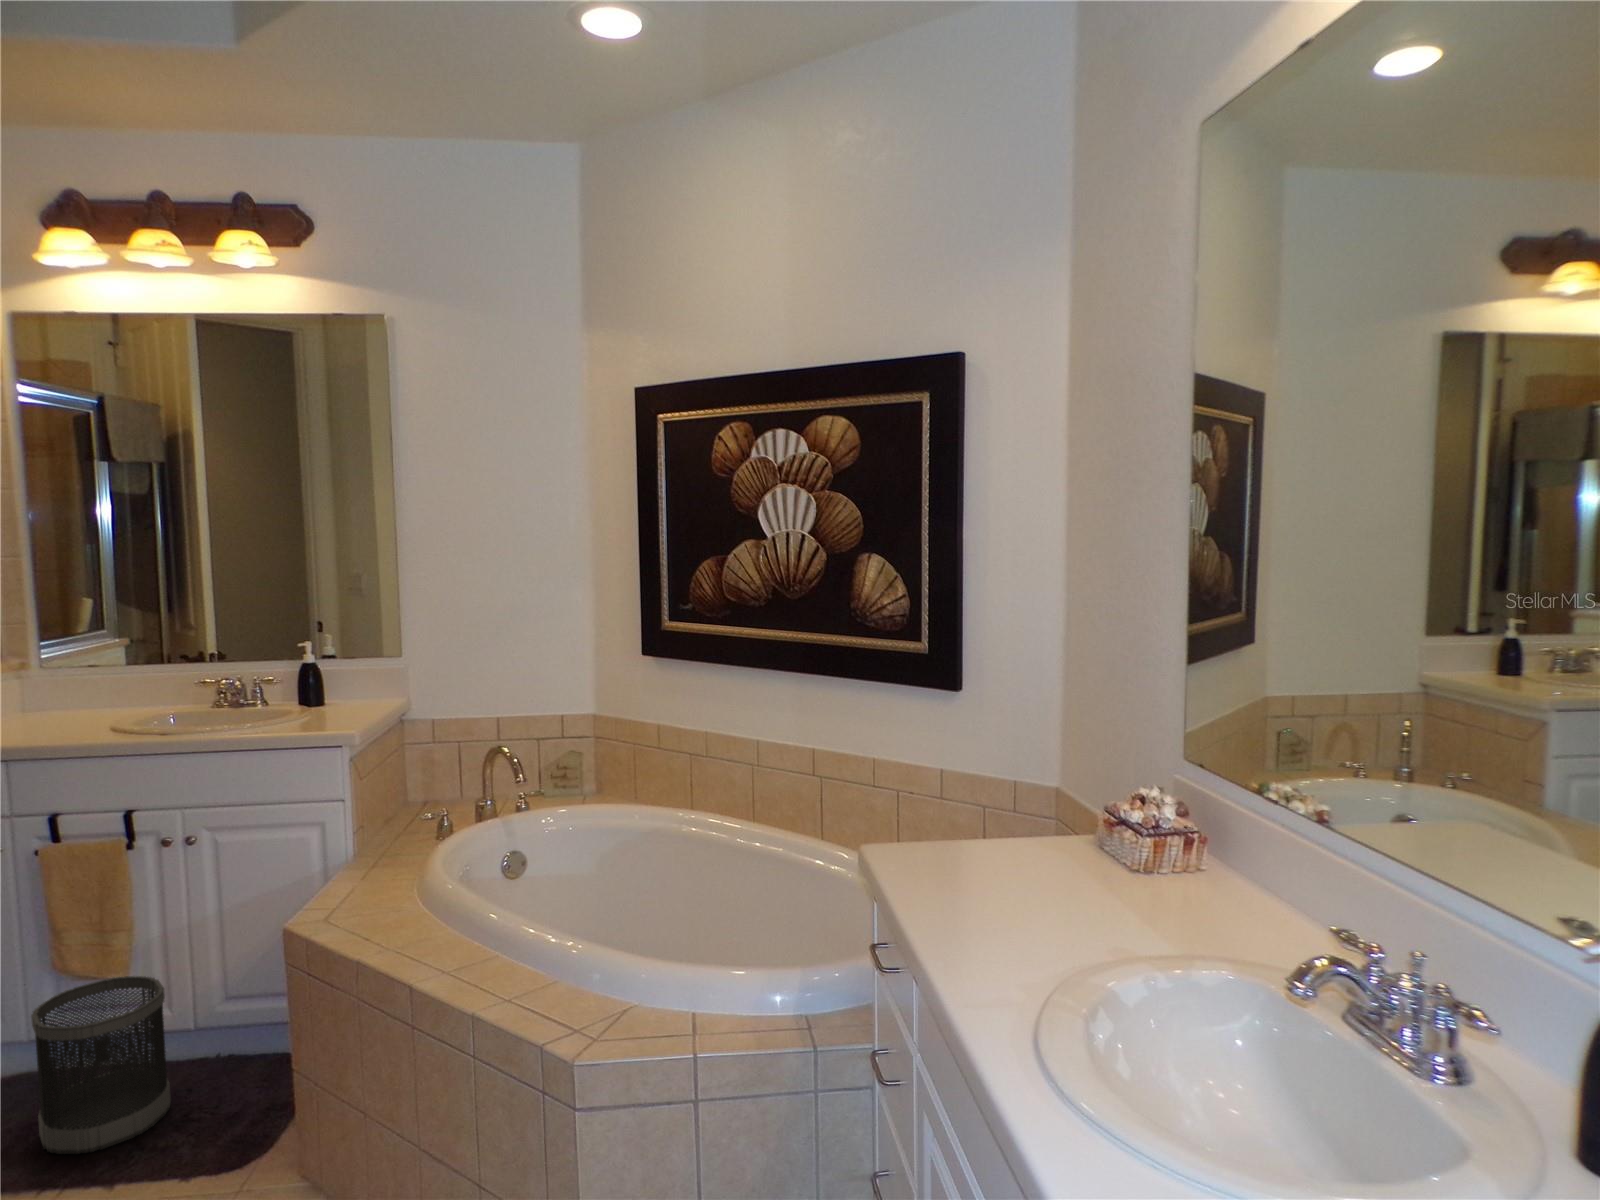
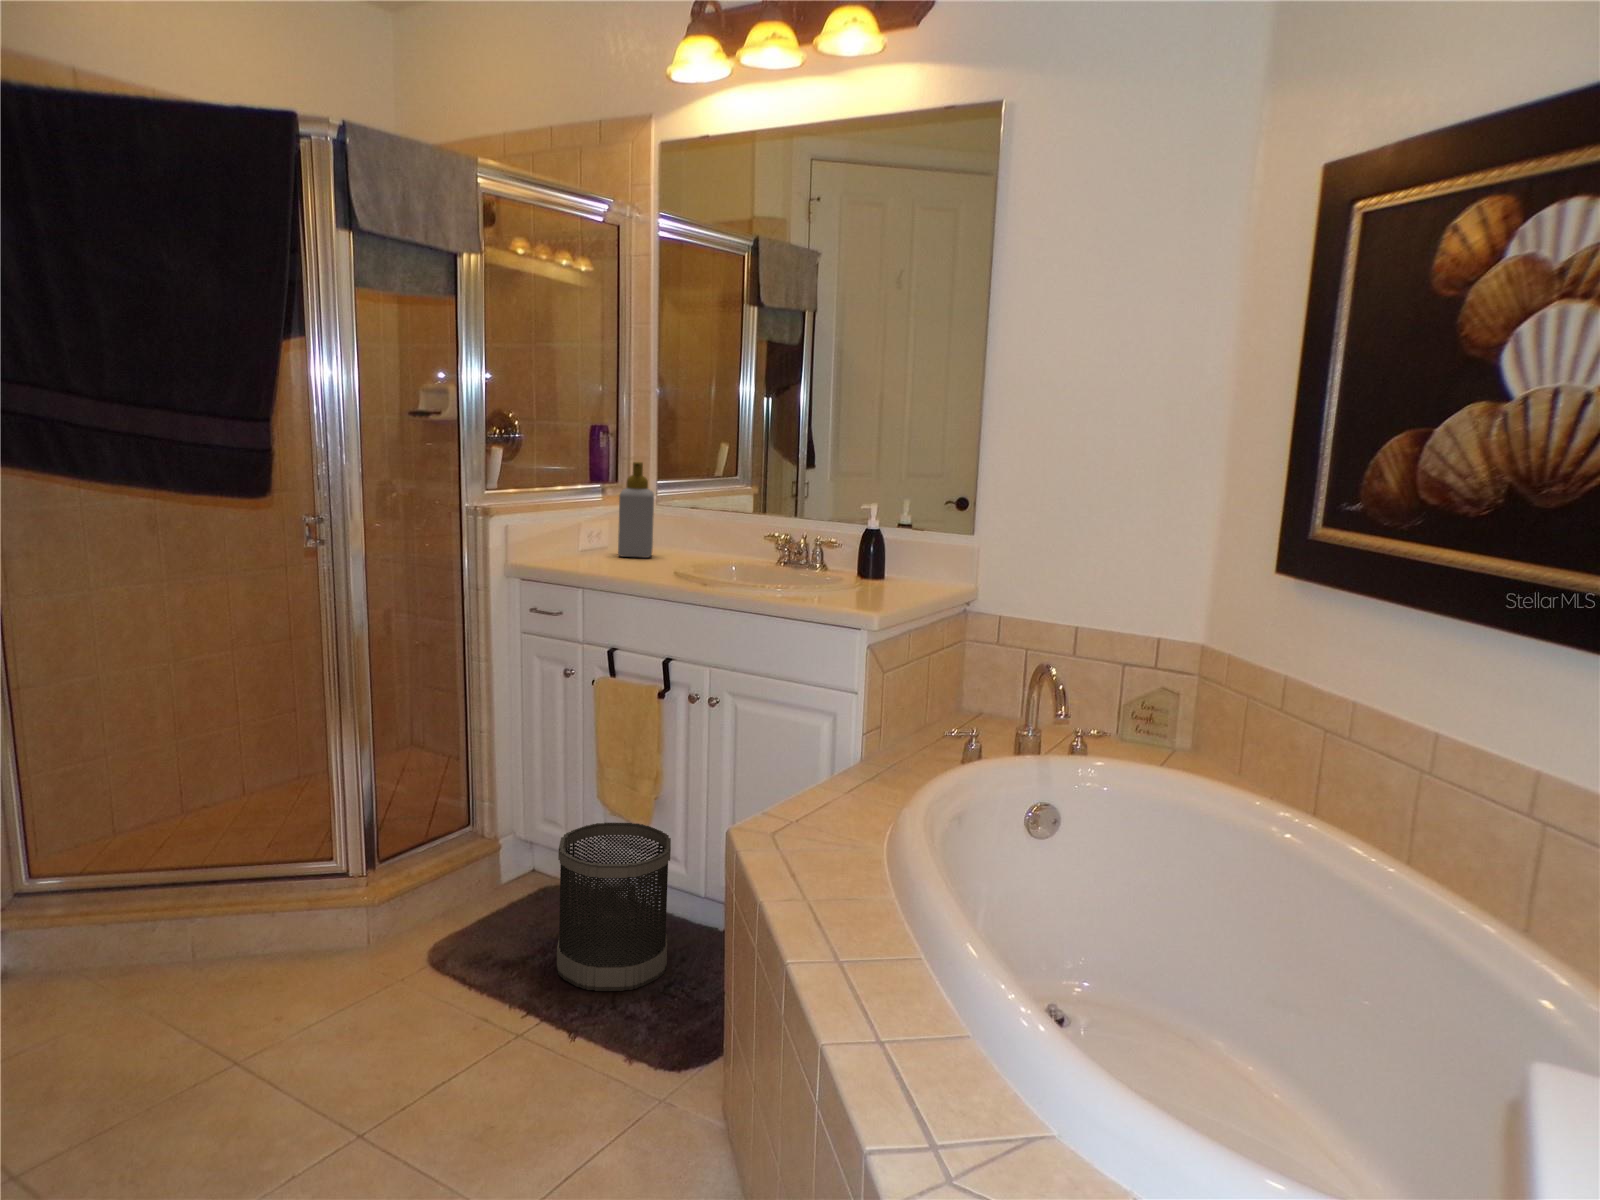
soap bottle: none [27,633,74,727] -> present [618,462,654,558]

